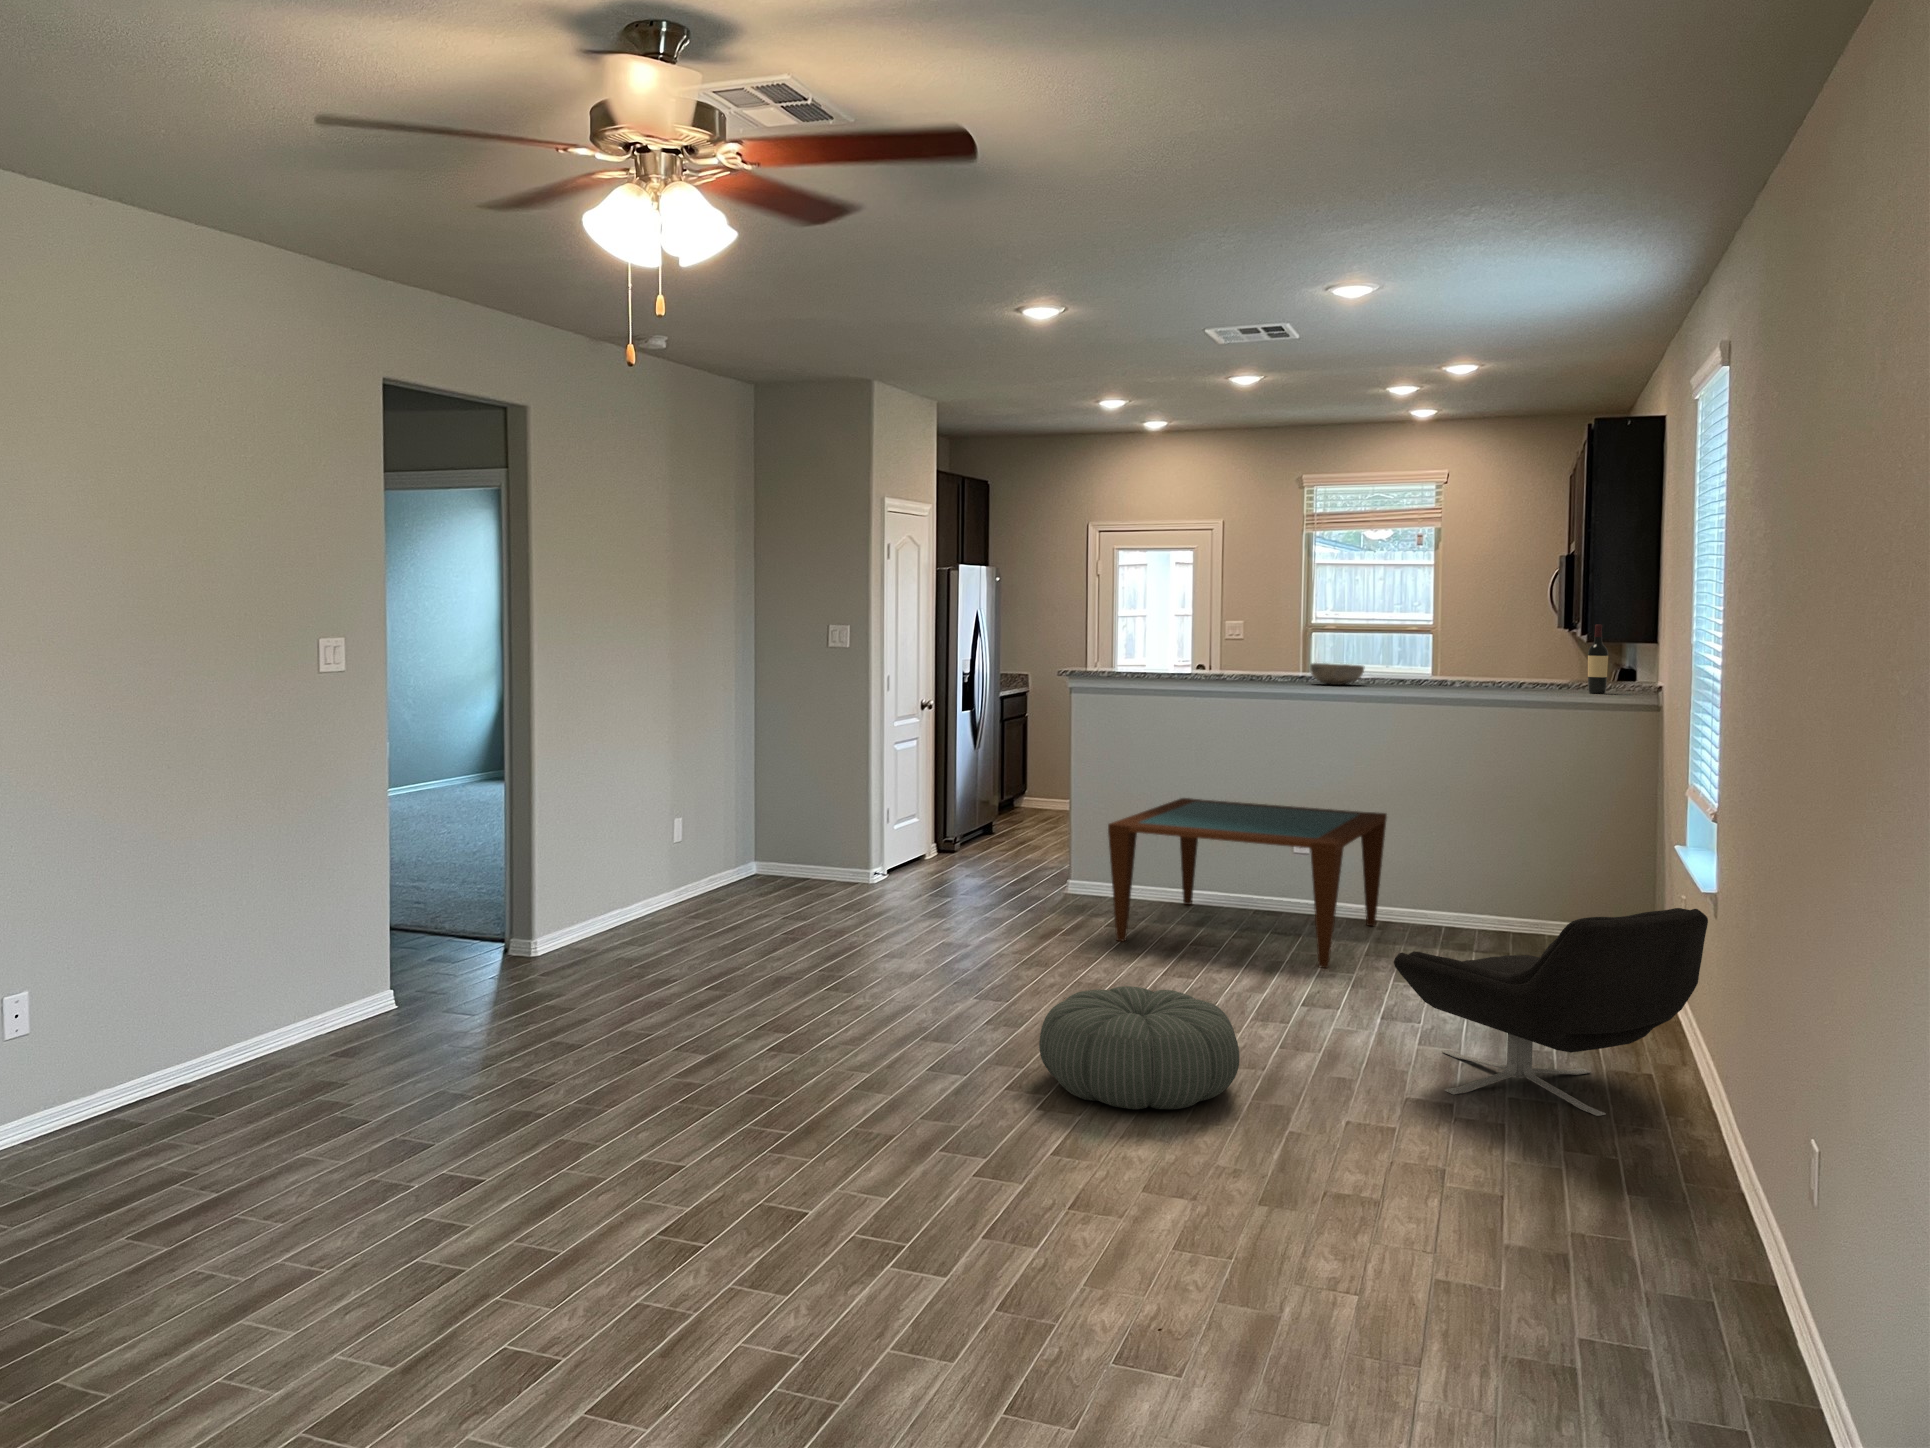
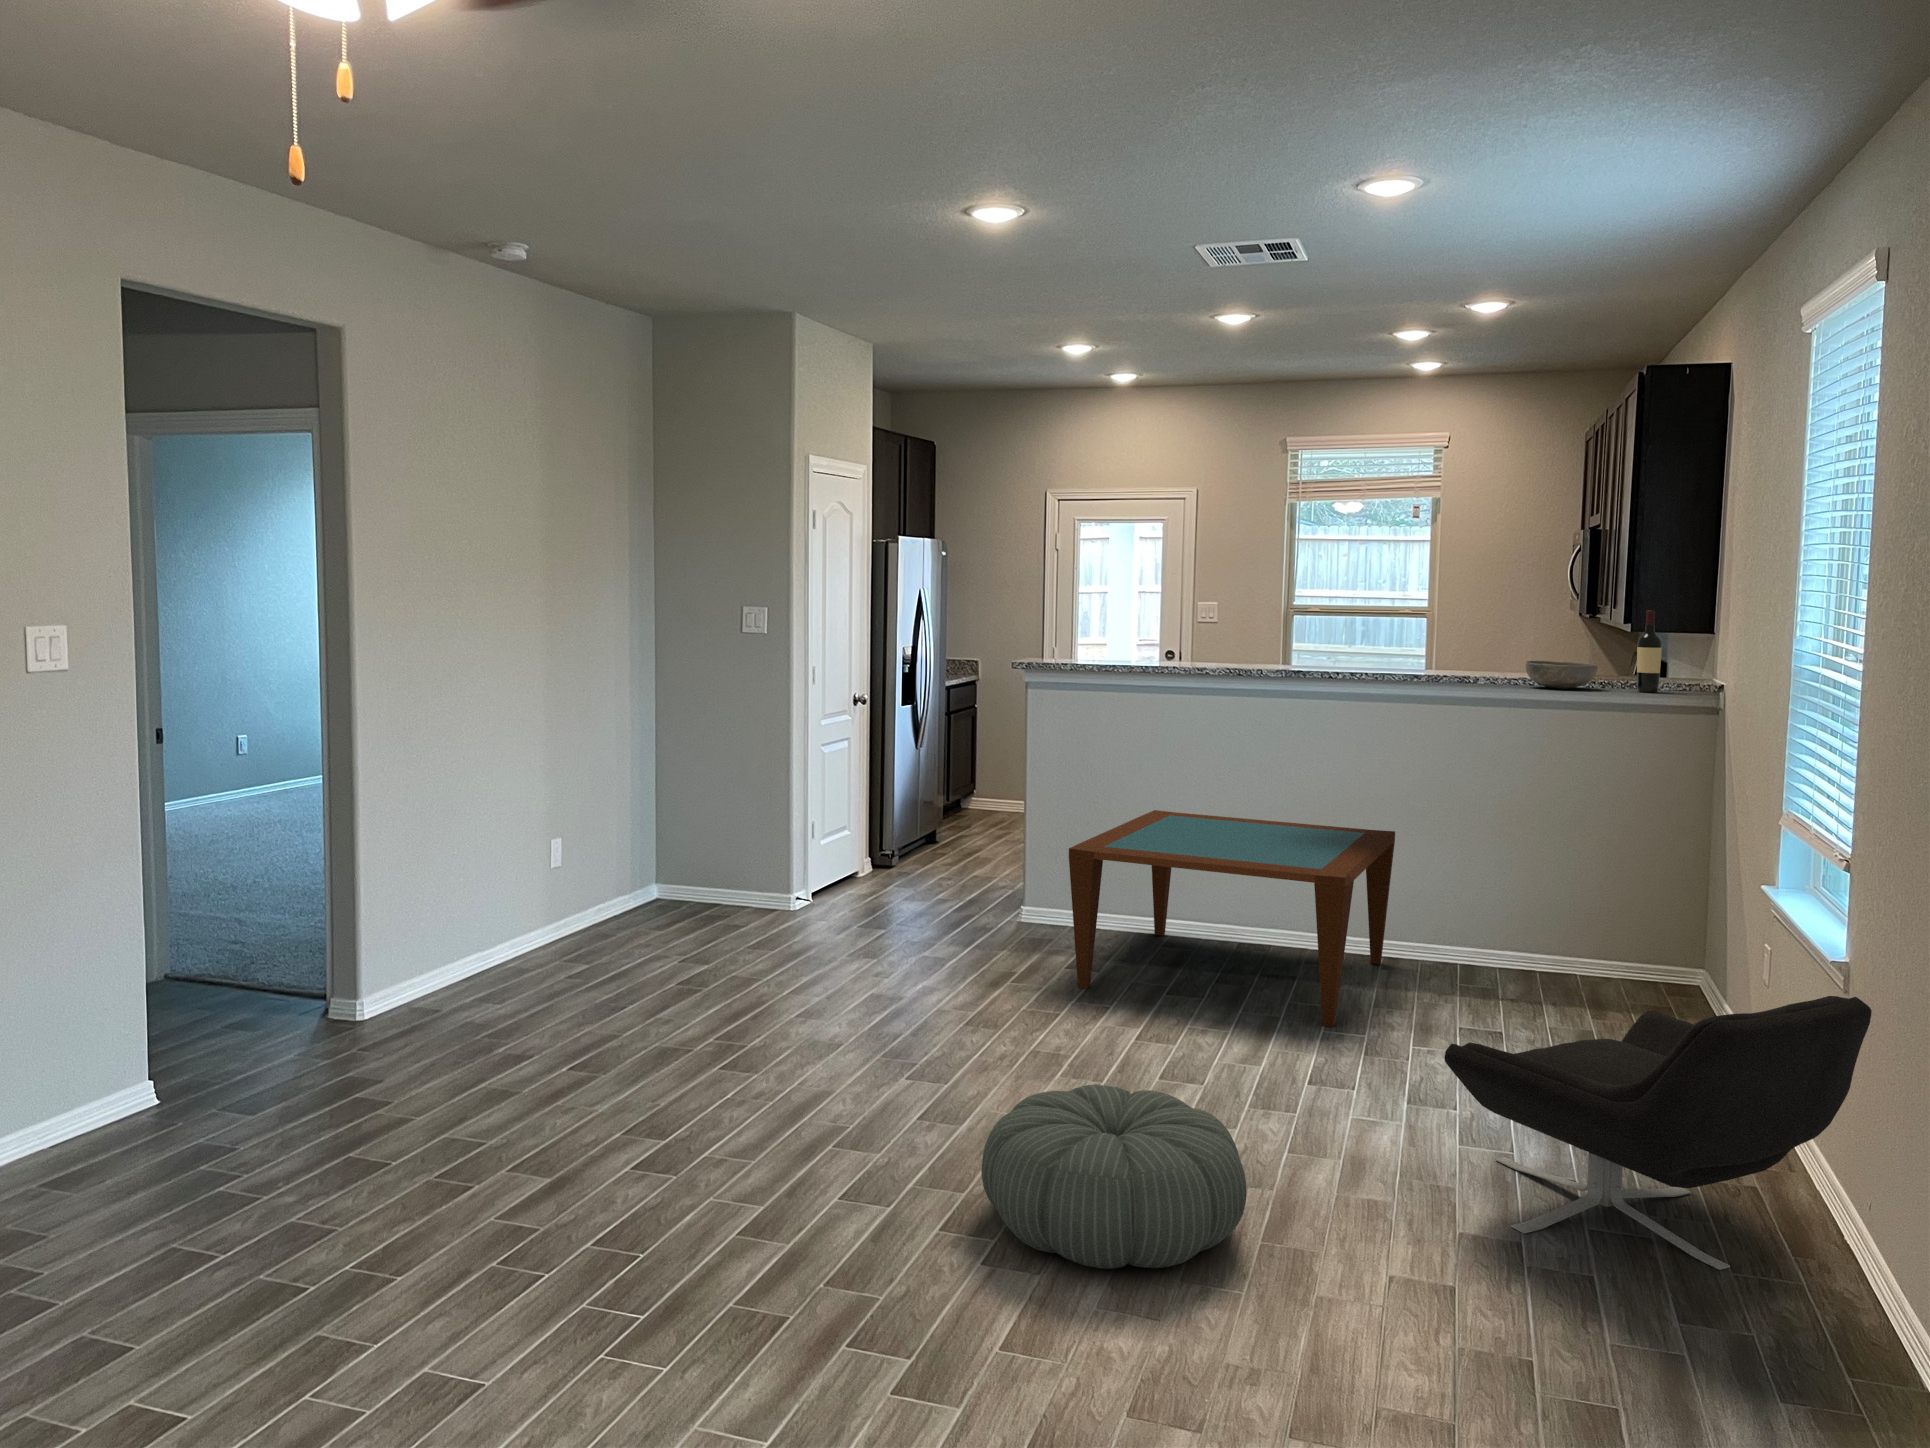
bowl: present [1310,663,1364,685] -> present [1526,661,1598,689]

